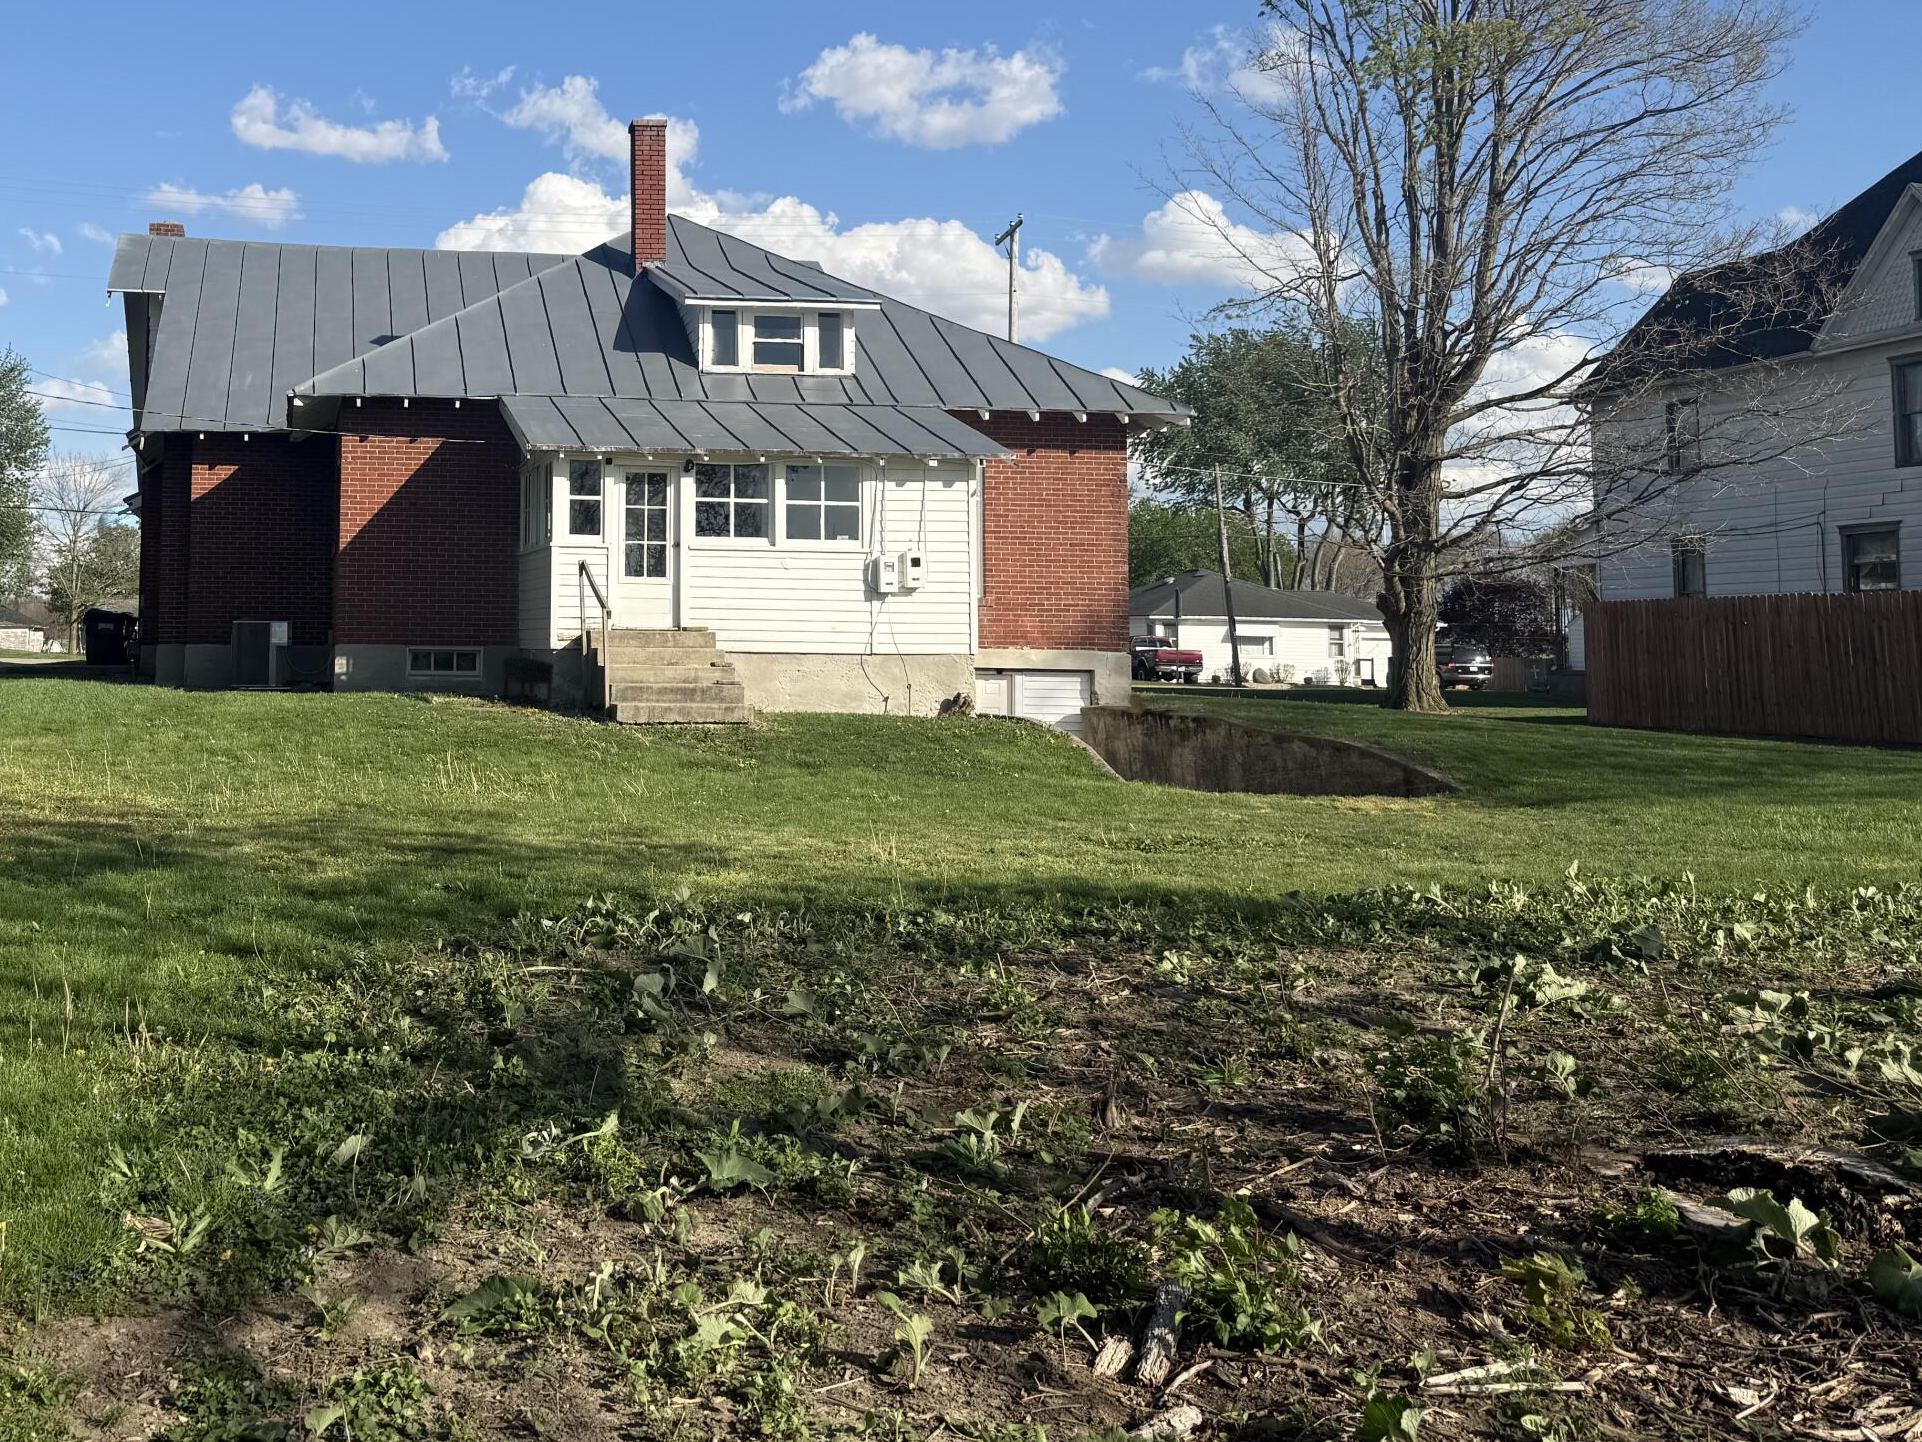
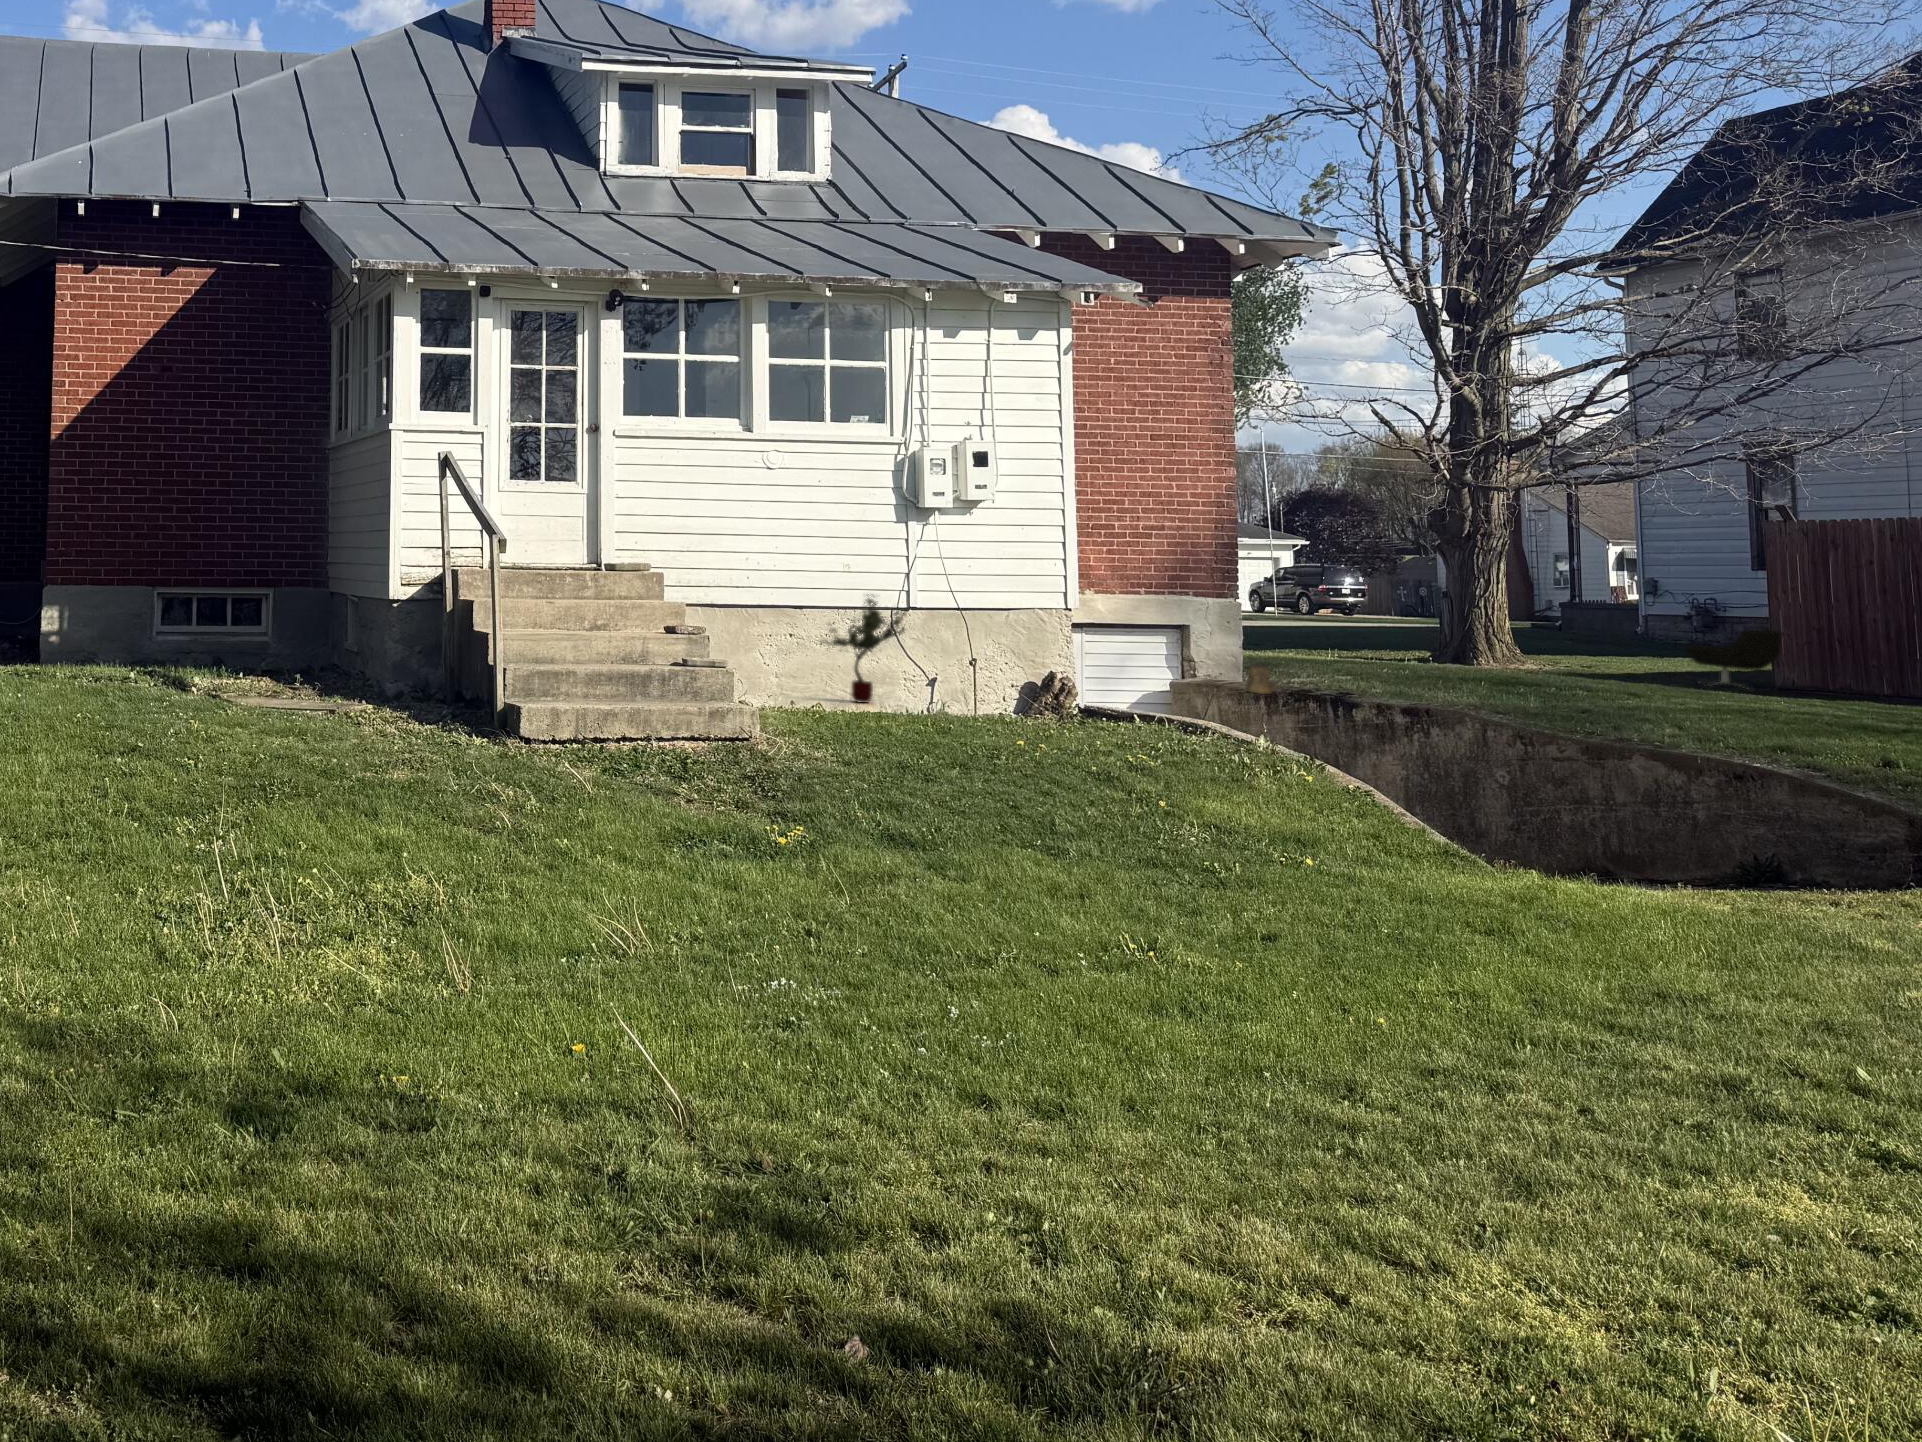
potted tree: none [811,644,866,711] -> present [819,595,907,703]
bench: present [503,657,554,702] -> none [307,612,395,690]
lounge chair: none [1469,673,1531,715] -> present [1685,630,1782,686]

